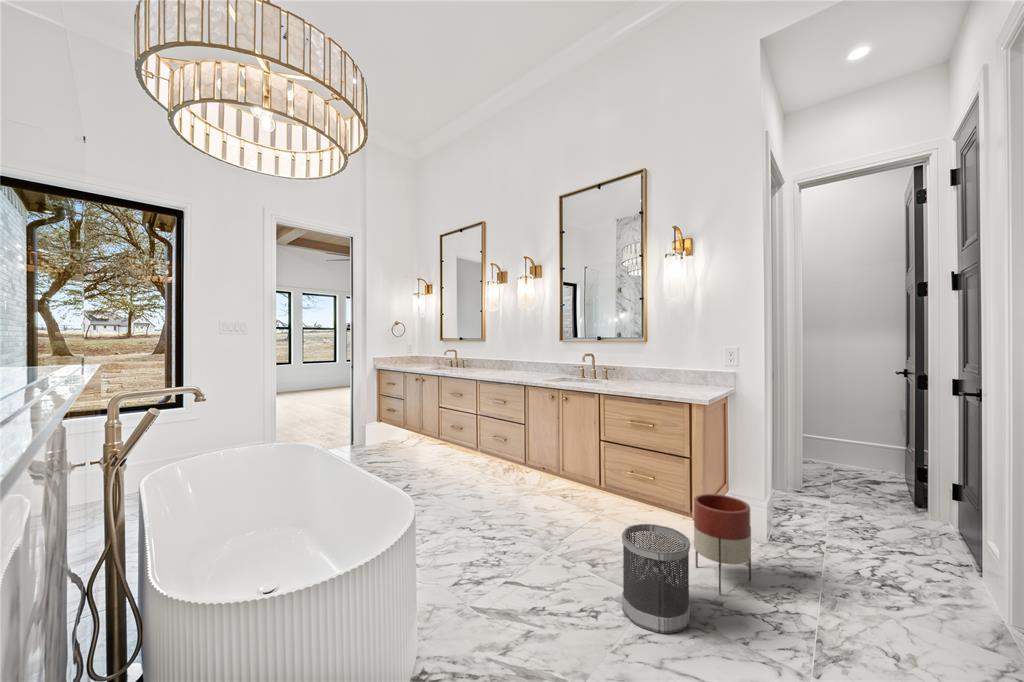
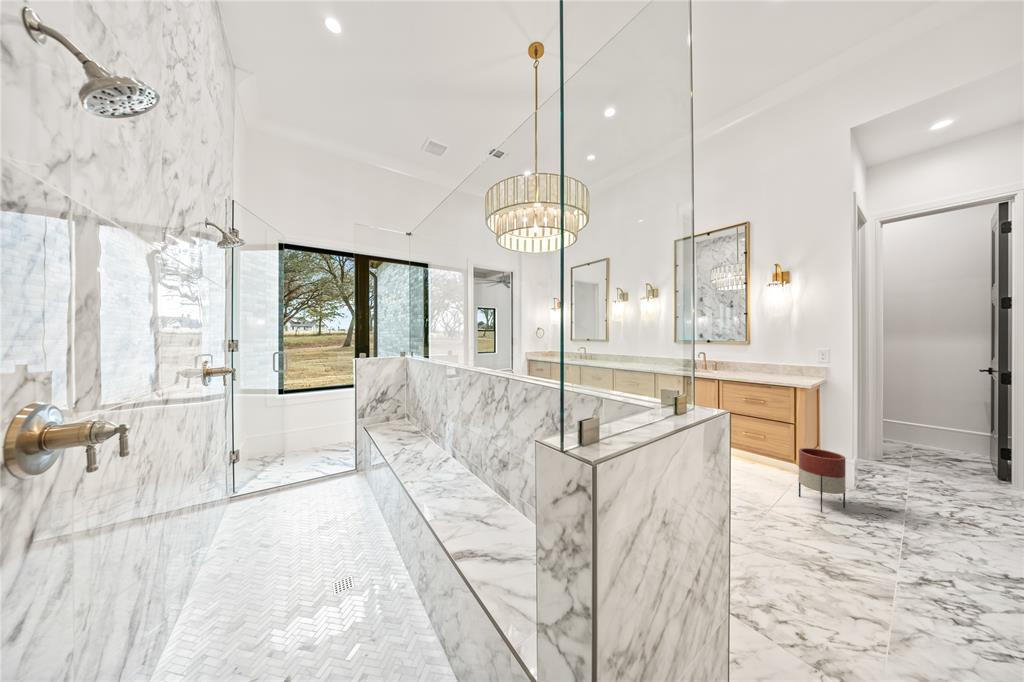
wastebasket: present [622,524,690,634] -> none [750,461,801,527]

